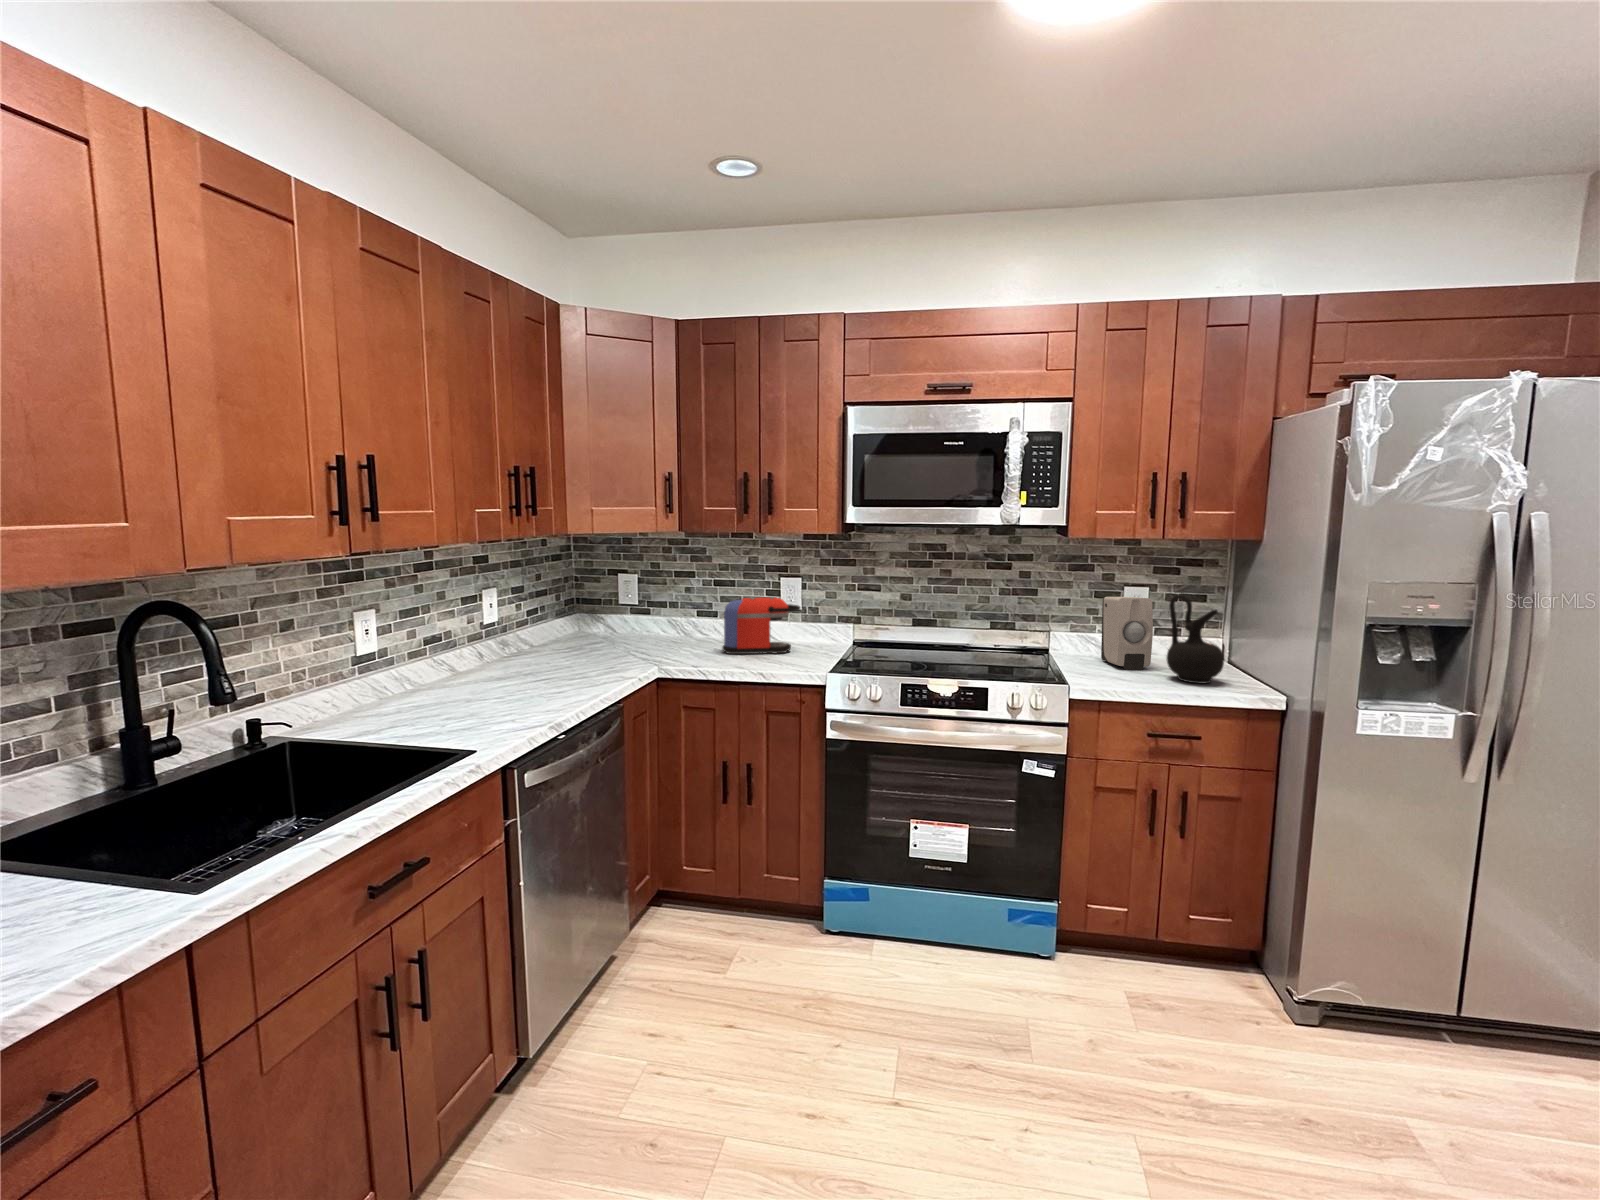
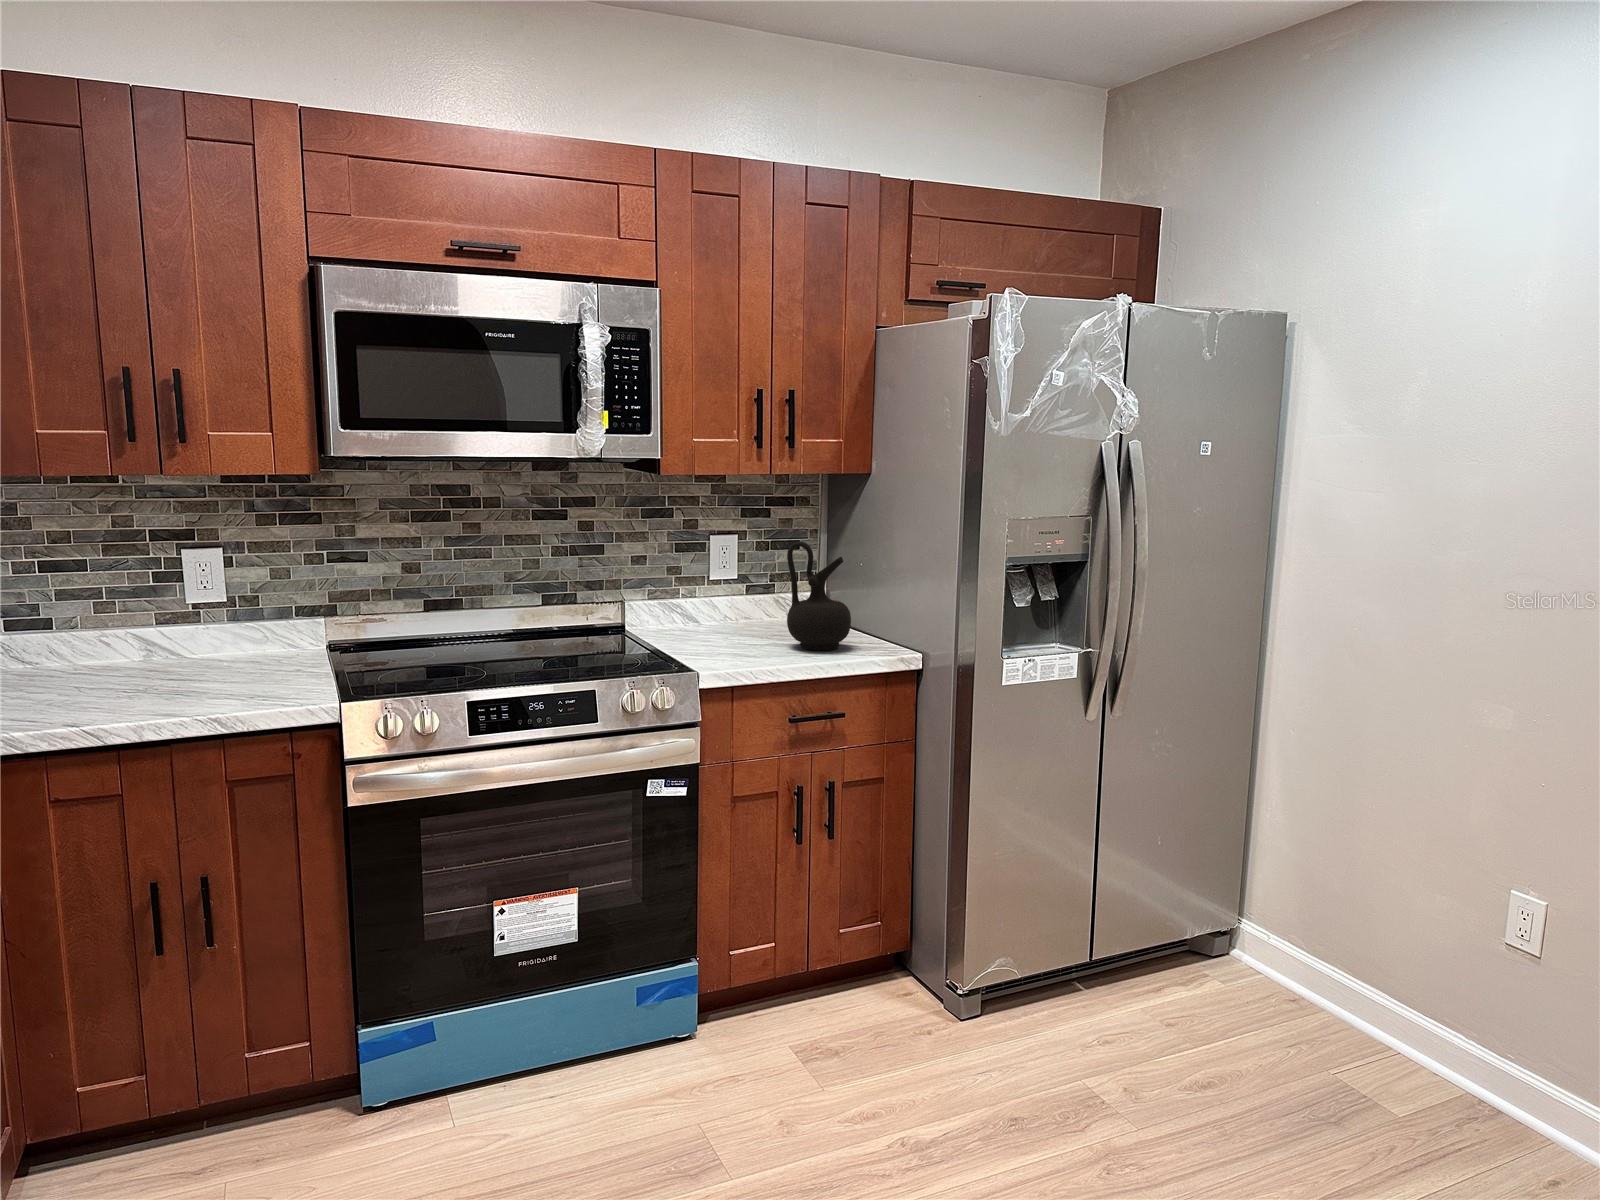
soap dispenser: present [1101,597,1153,670] -> none [693,548,763,644]
coffee maker: present [722,598,801,654] -> none [102,585,248,693]

